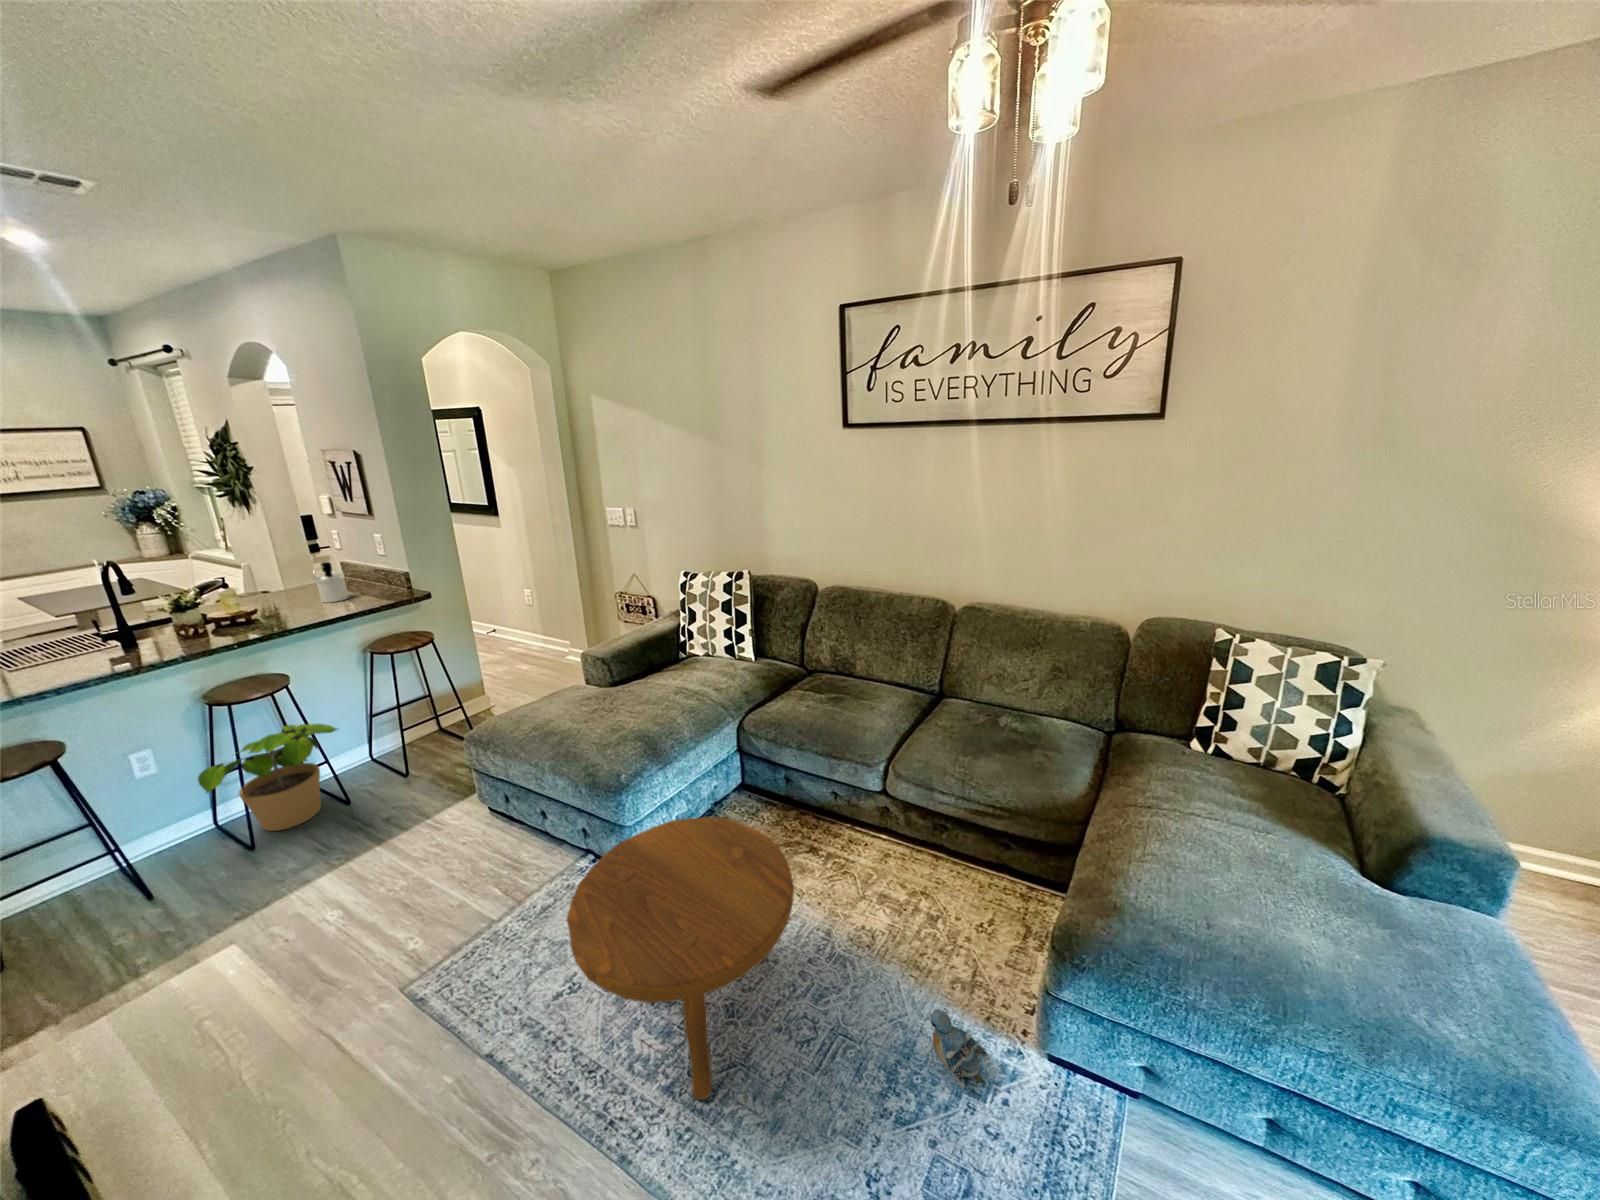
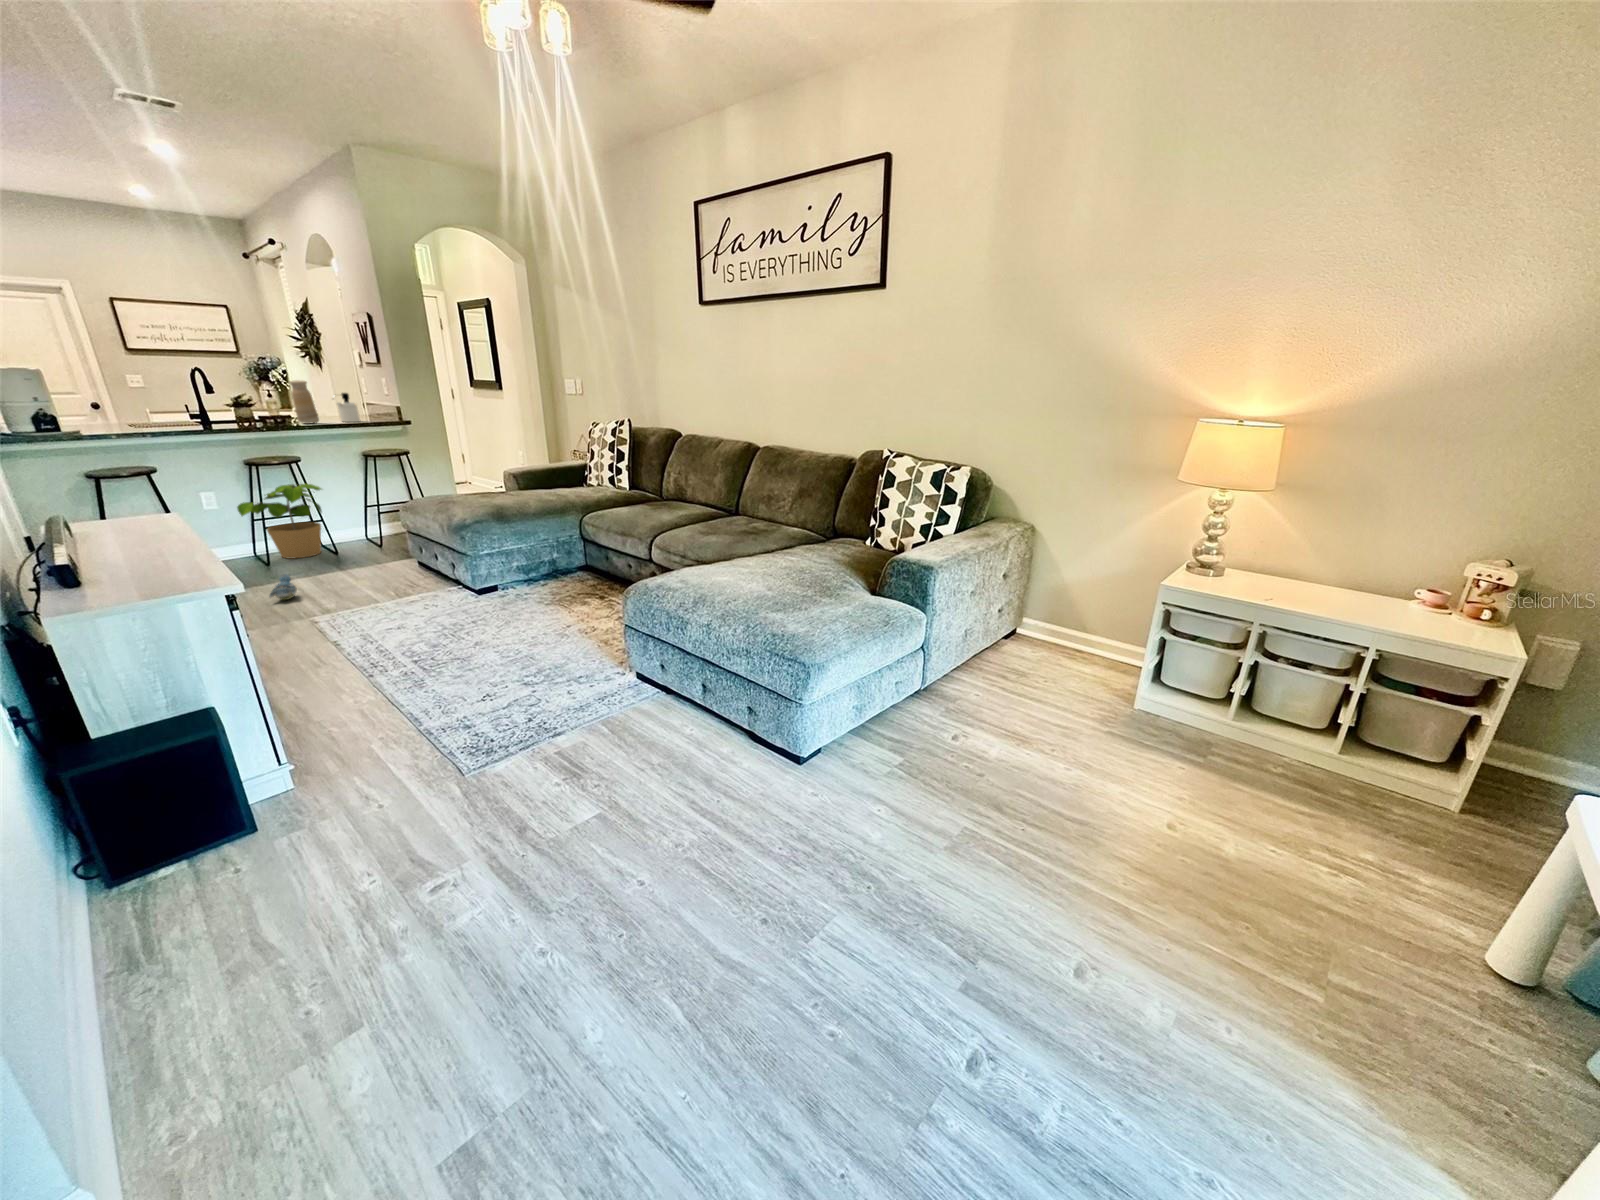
vase: none [250,558,296,619] -> present [289,380,319,424]
footstool: present [567,817,794,1100] -> none [361,532,523,662]
plush toy: present [931,1009,990,1088] -> present [269,574,297,600]

